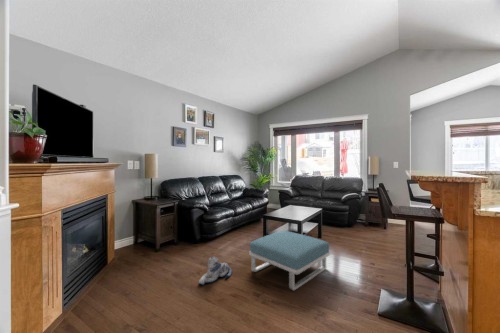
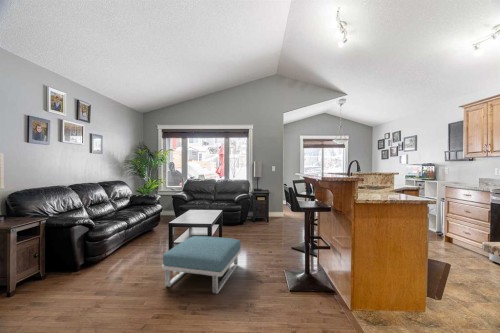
plush toy: present [199,256,232,285] -> none [101,281,142,321]

